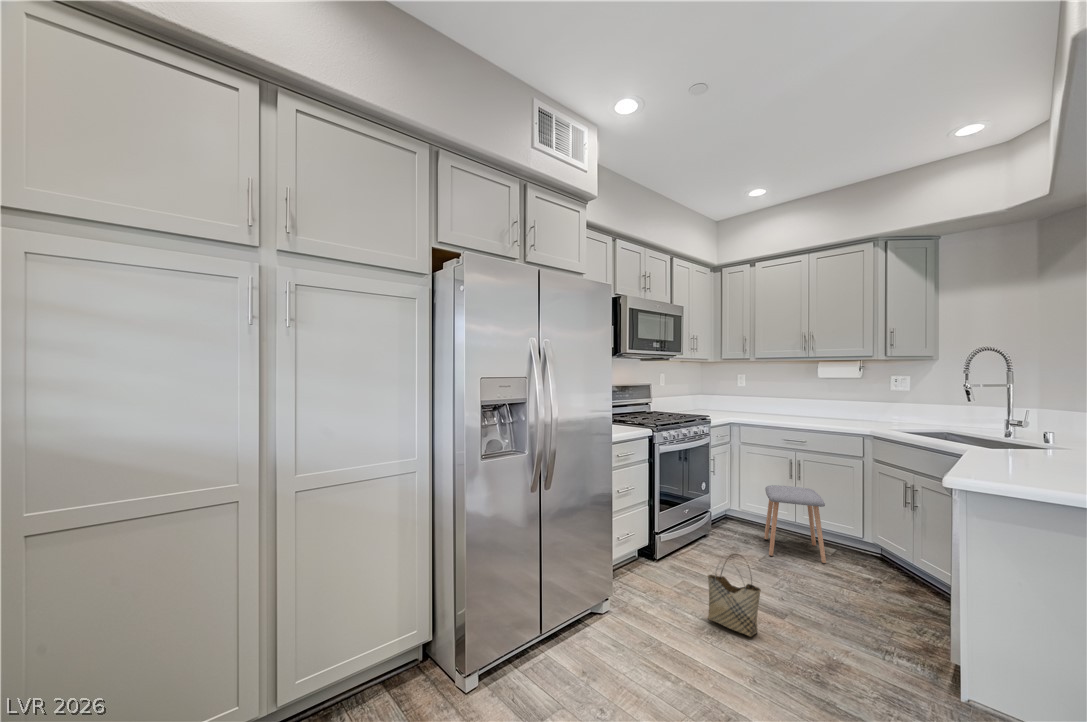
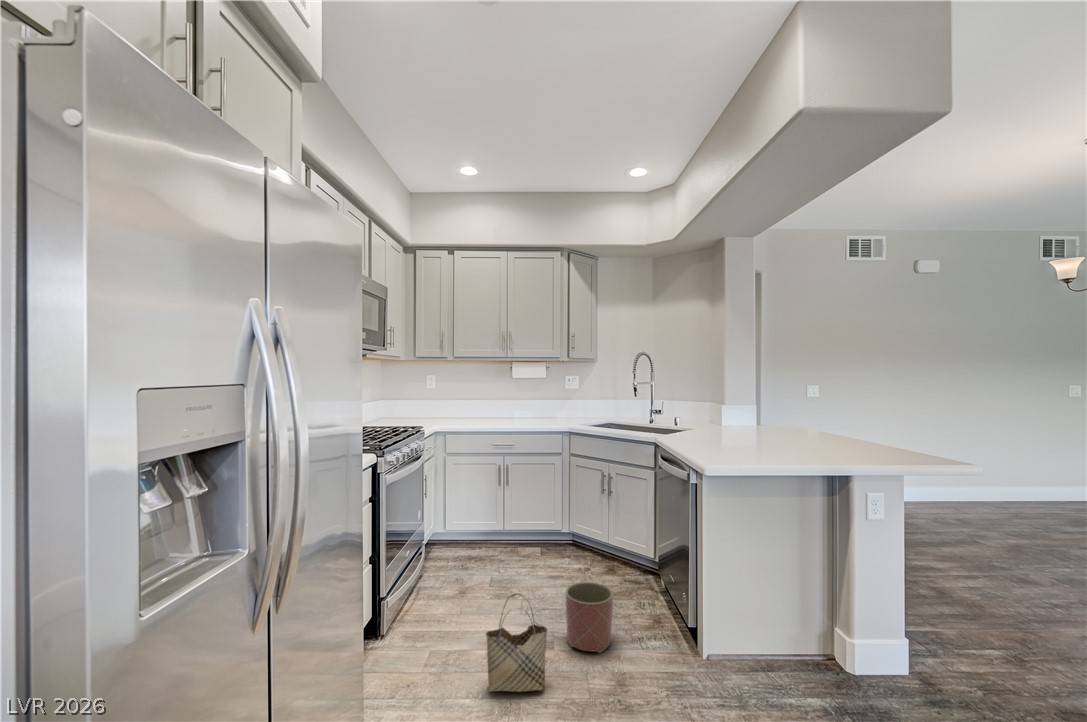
stool: present [764,485,826,564] -> none [478,492,543,576]
planter: none [799,572,853,640] -> present [565,582,613,653]

